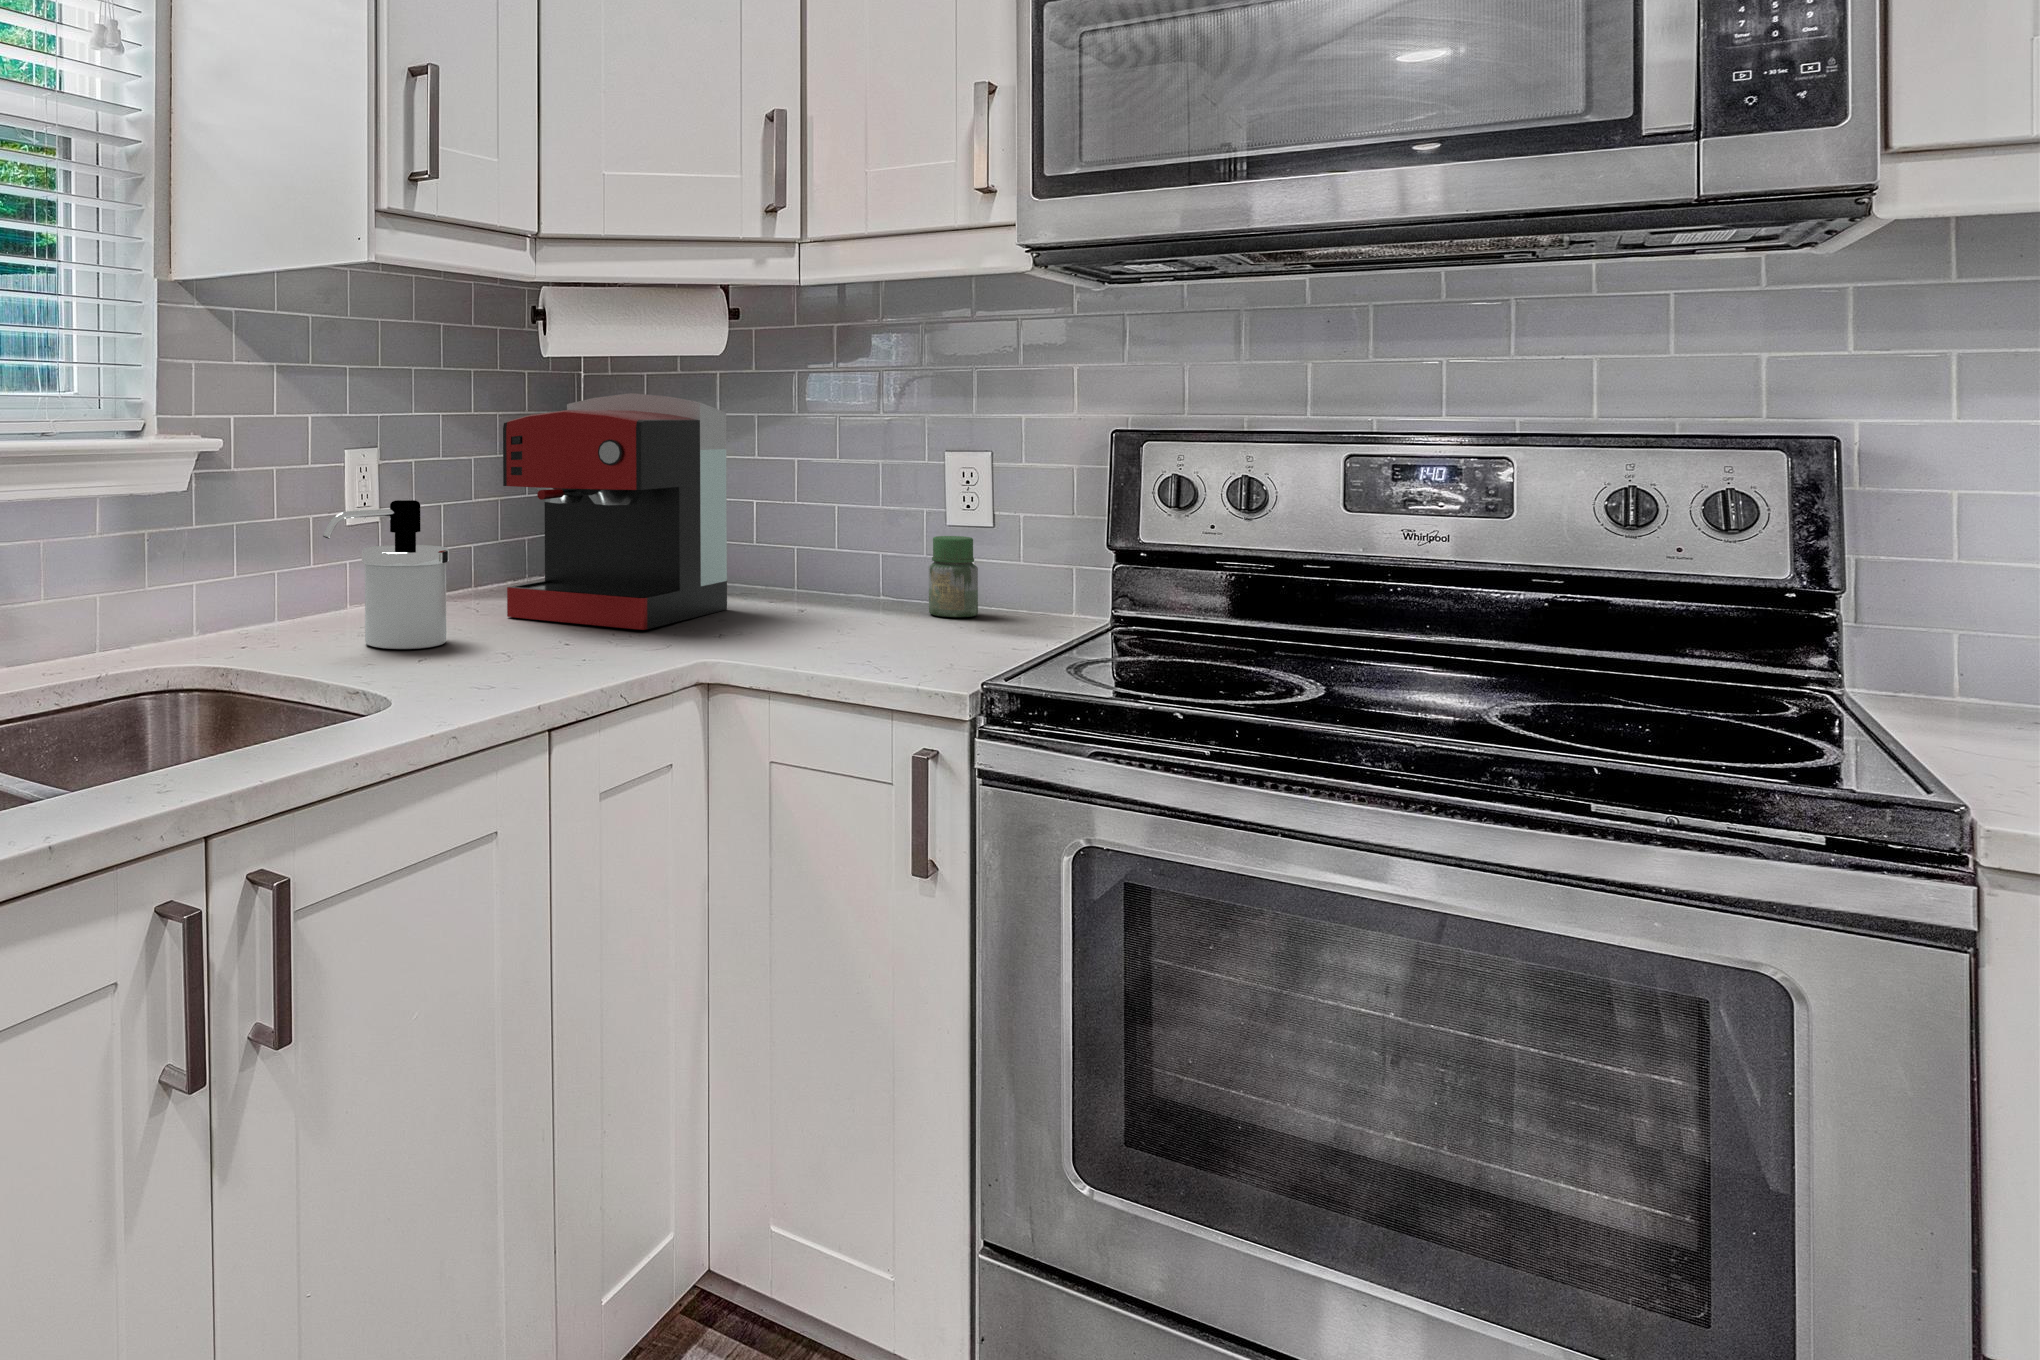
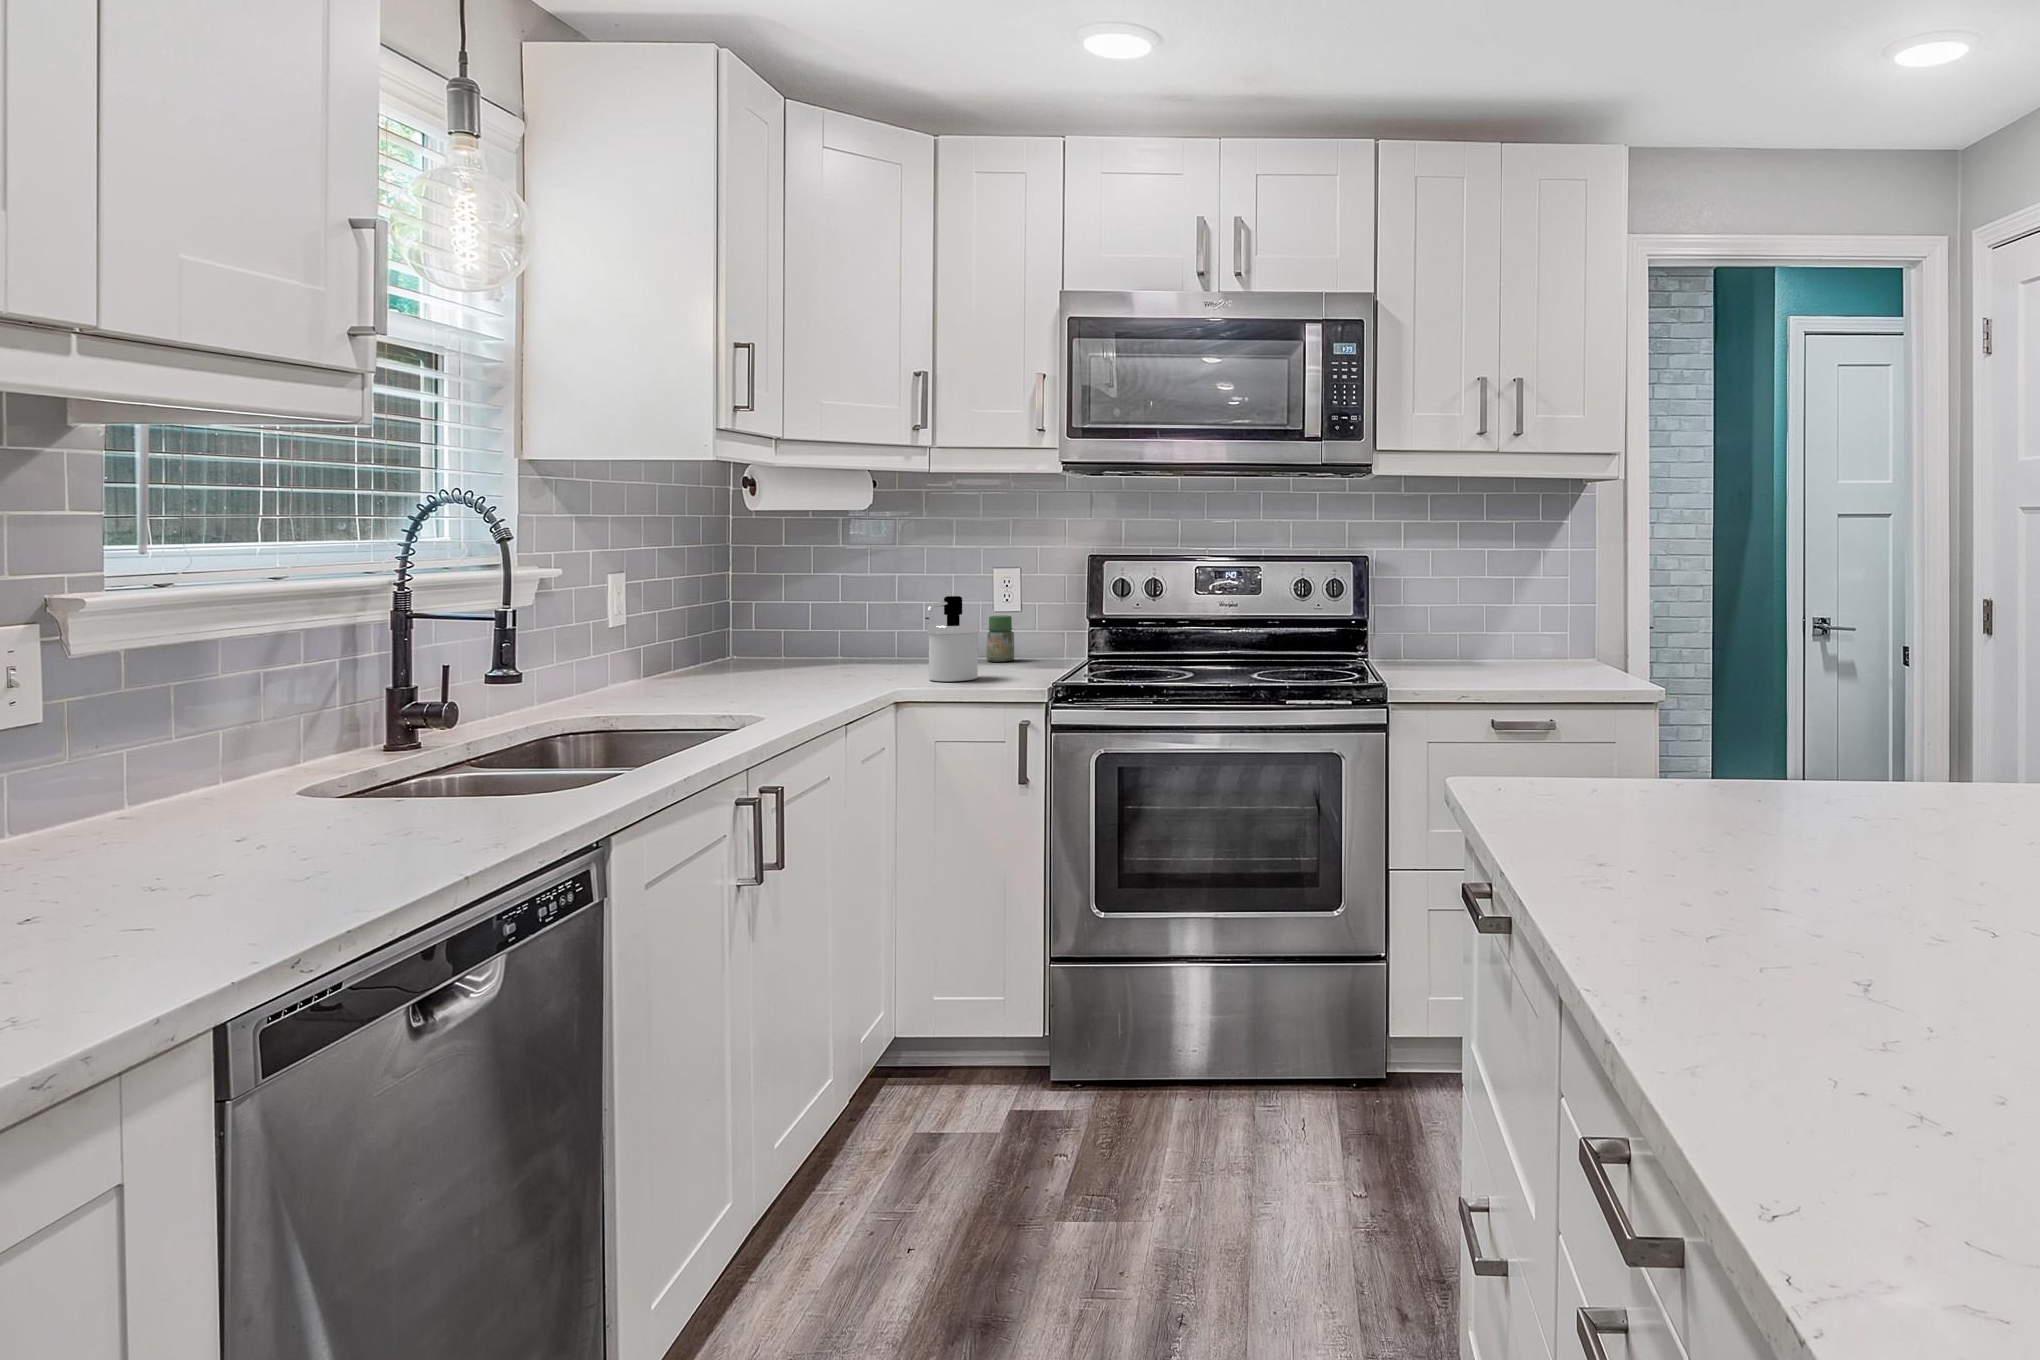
coffee maker: present [503,393,727,630] -> none [729,533,867,681]
soap dispenser: present [323,500,449,649] -> present [925,596,979,681]

